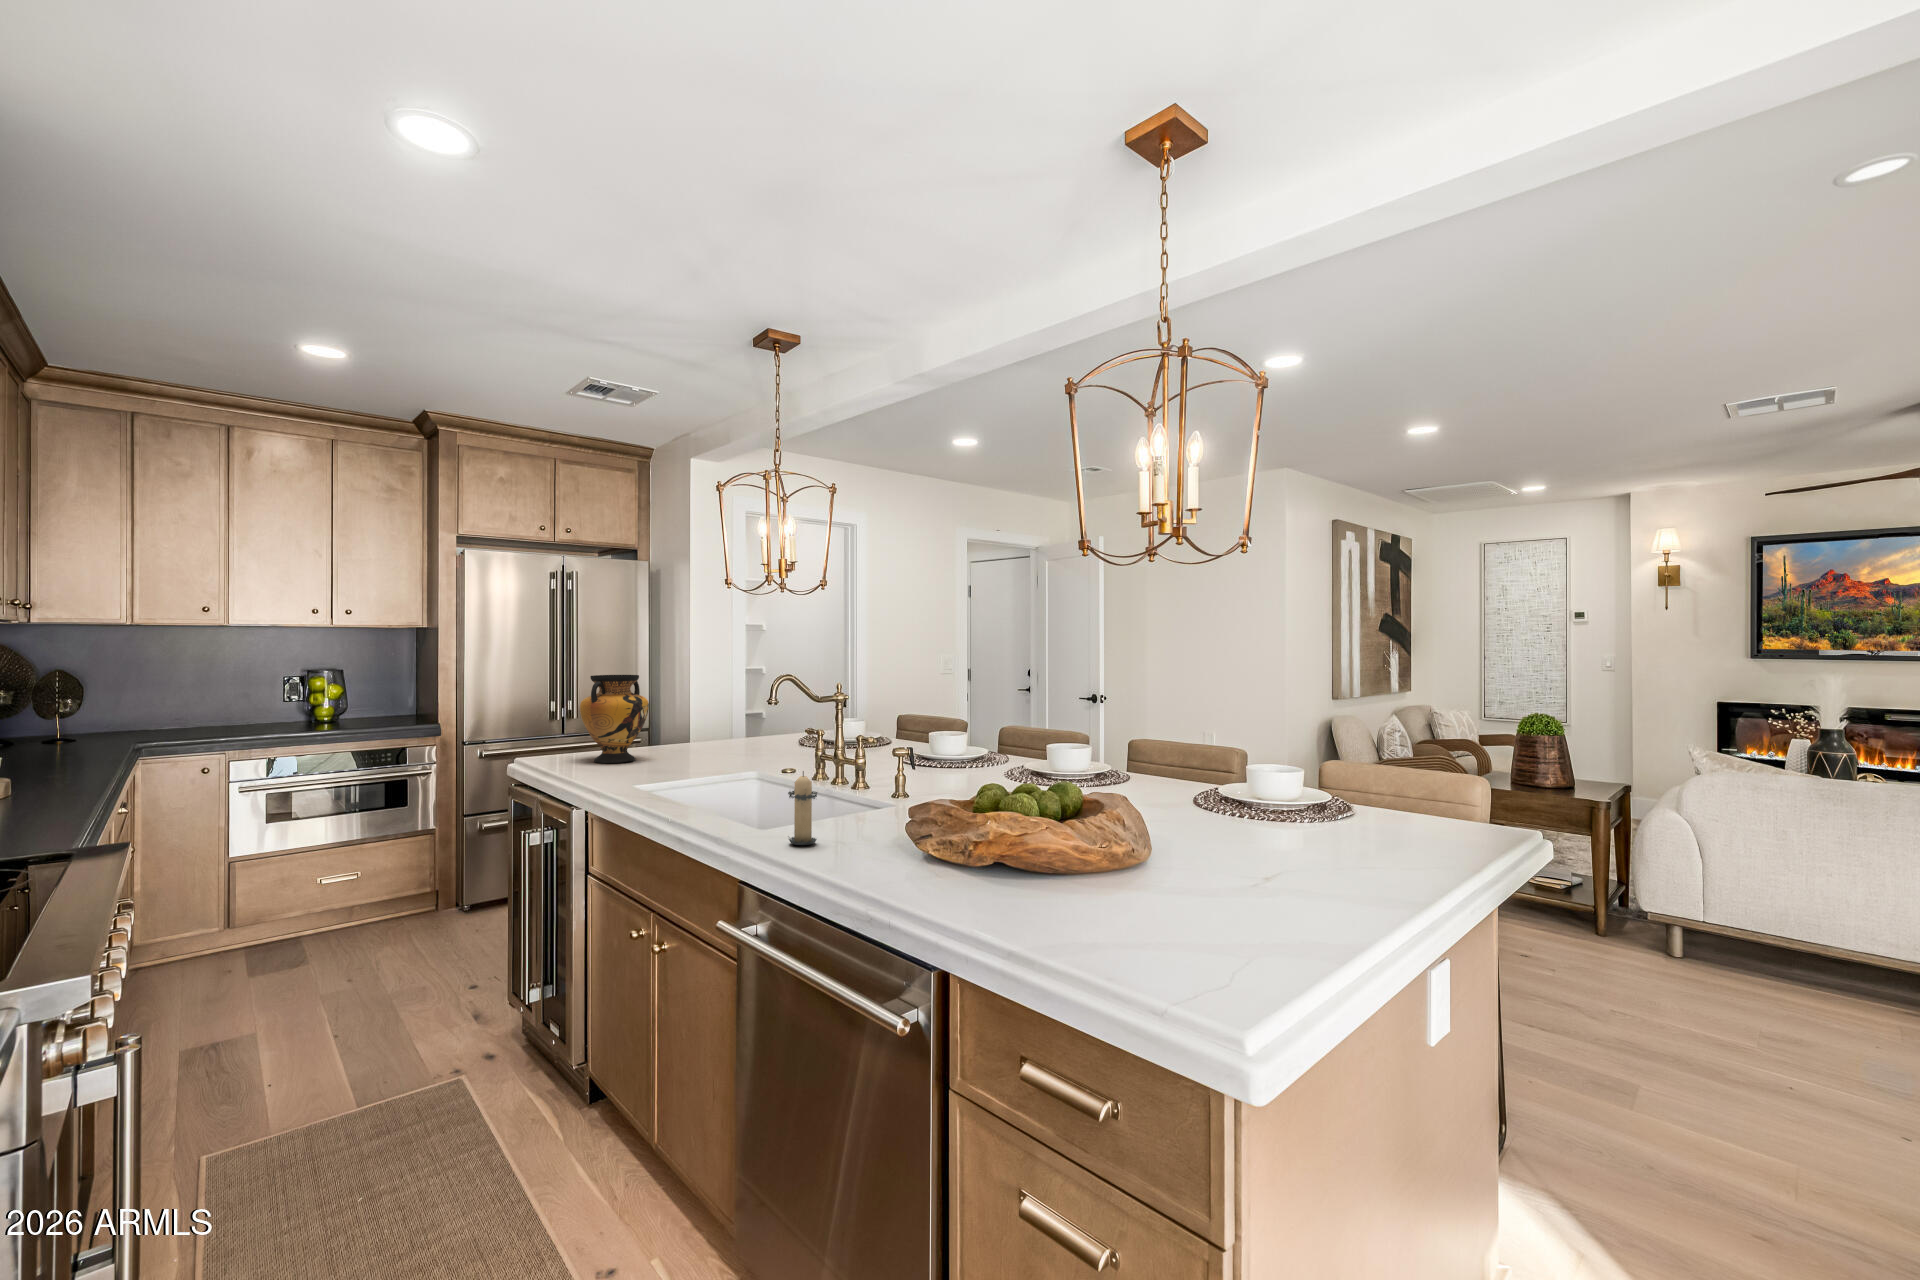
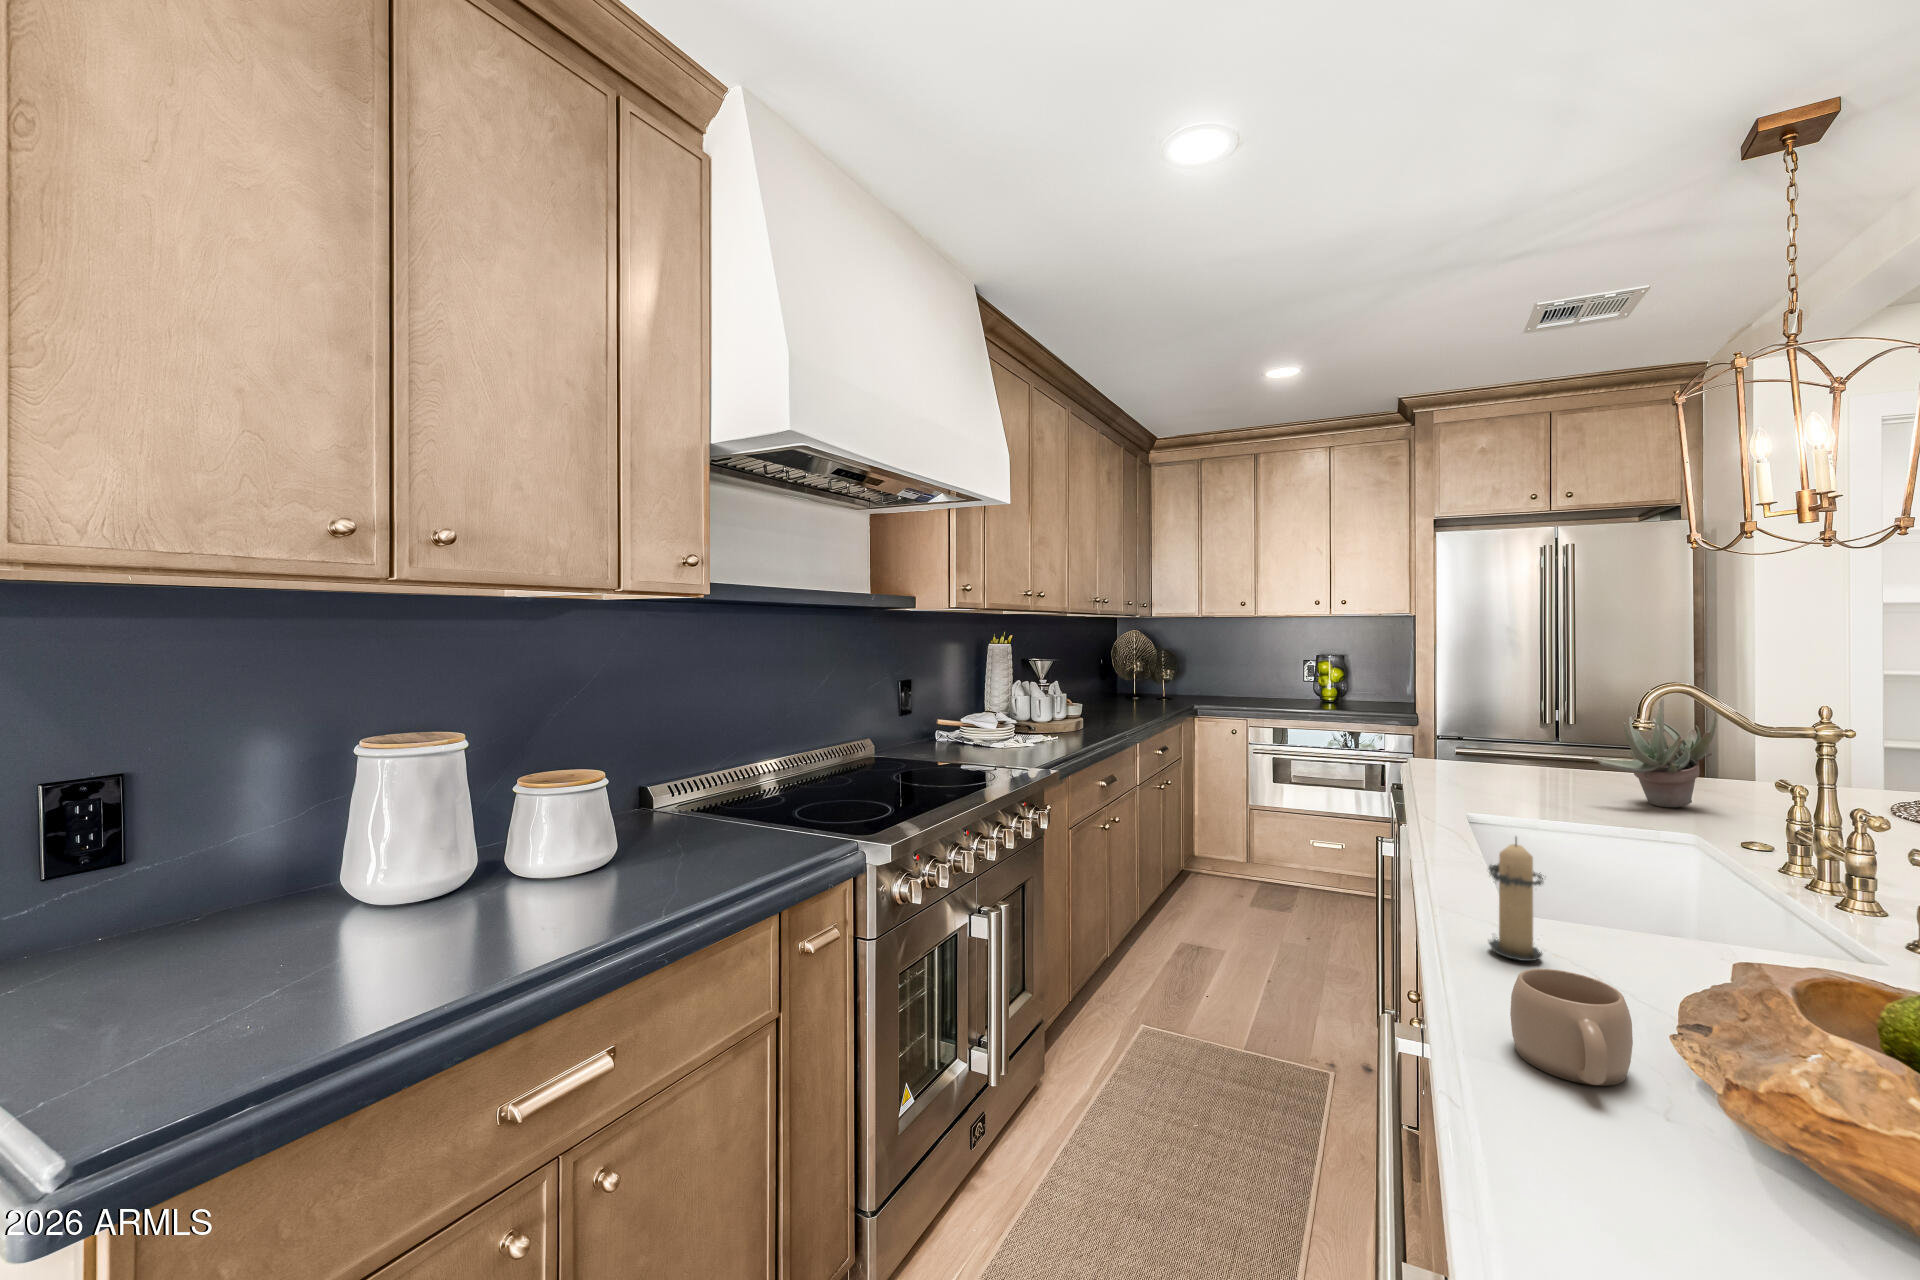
vase: present [580,675,649,763] -> none [1449,669,1544,780]
succulent plant: none [699,688,755,762] -> present [1593,698,1717,807]
mug: none [860,827,917,877] -> present [1510,969,1633,1086]

